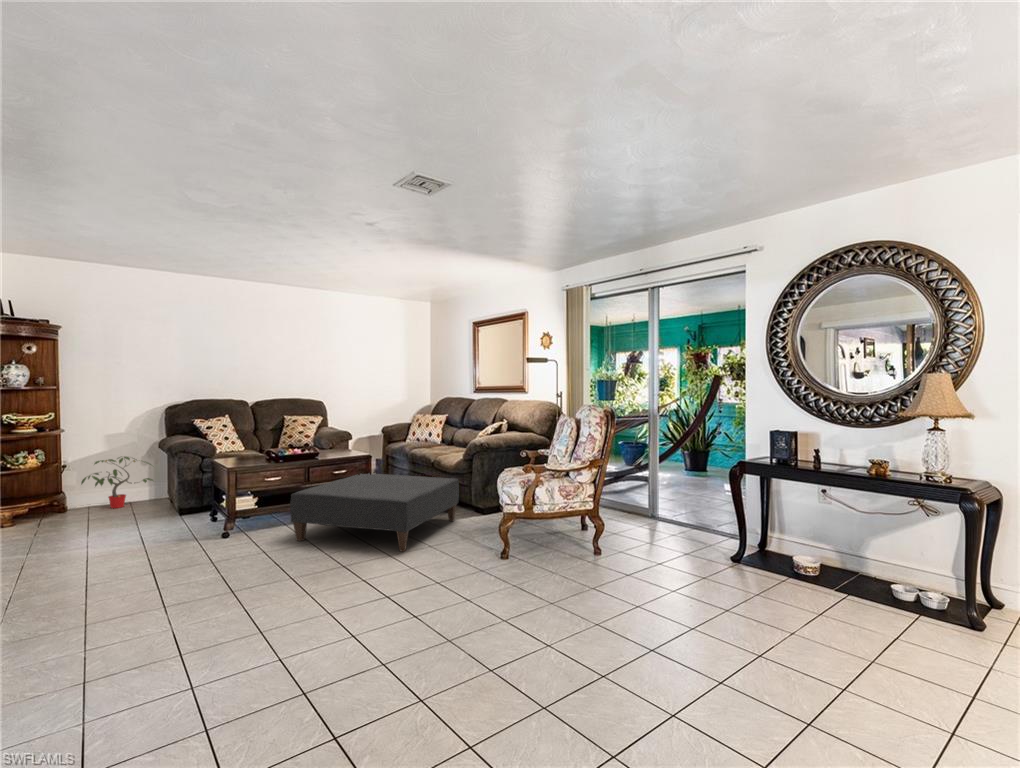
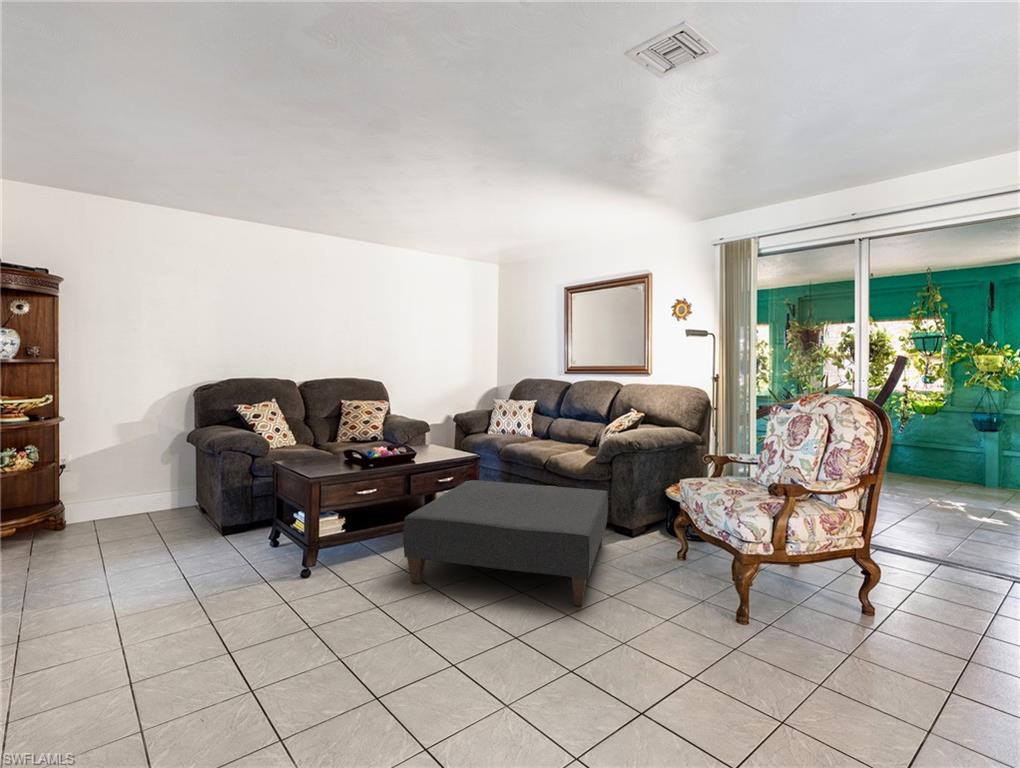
potted plant: present [81,457,153,508] -> none [89,452,189,522]

